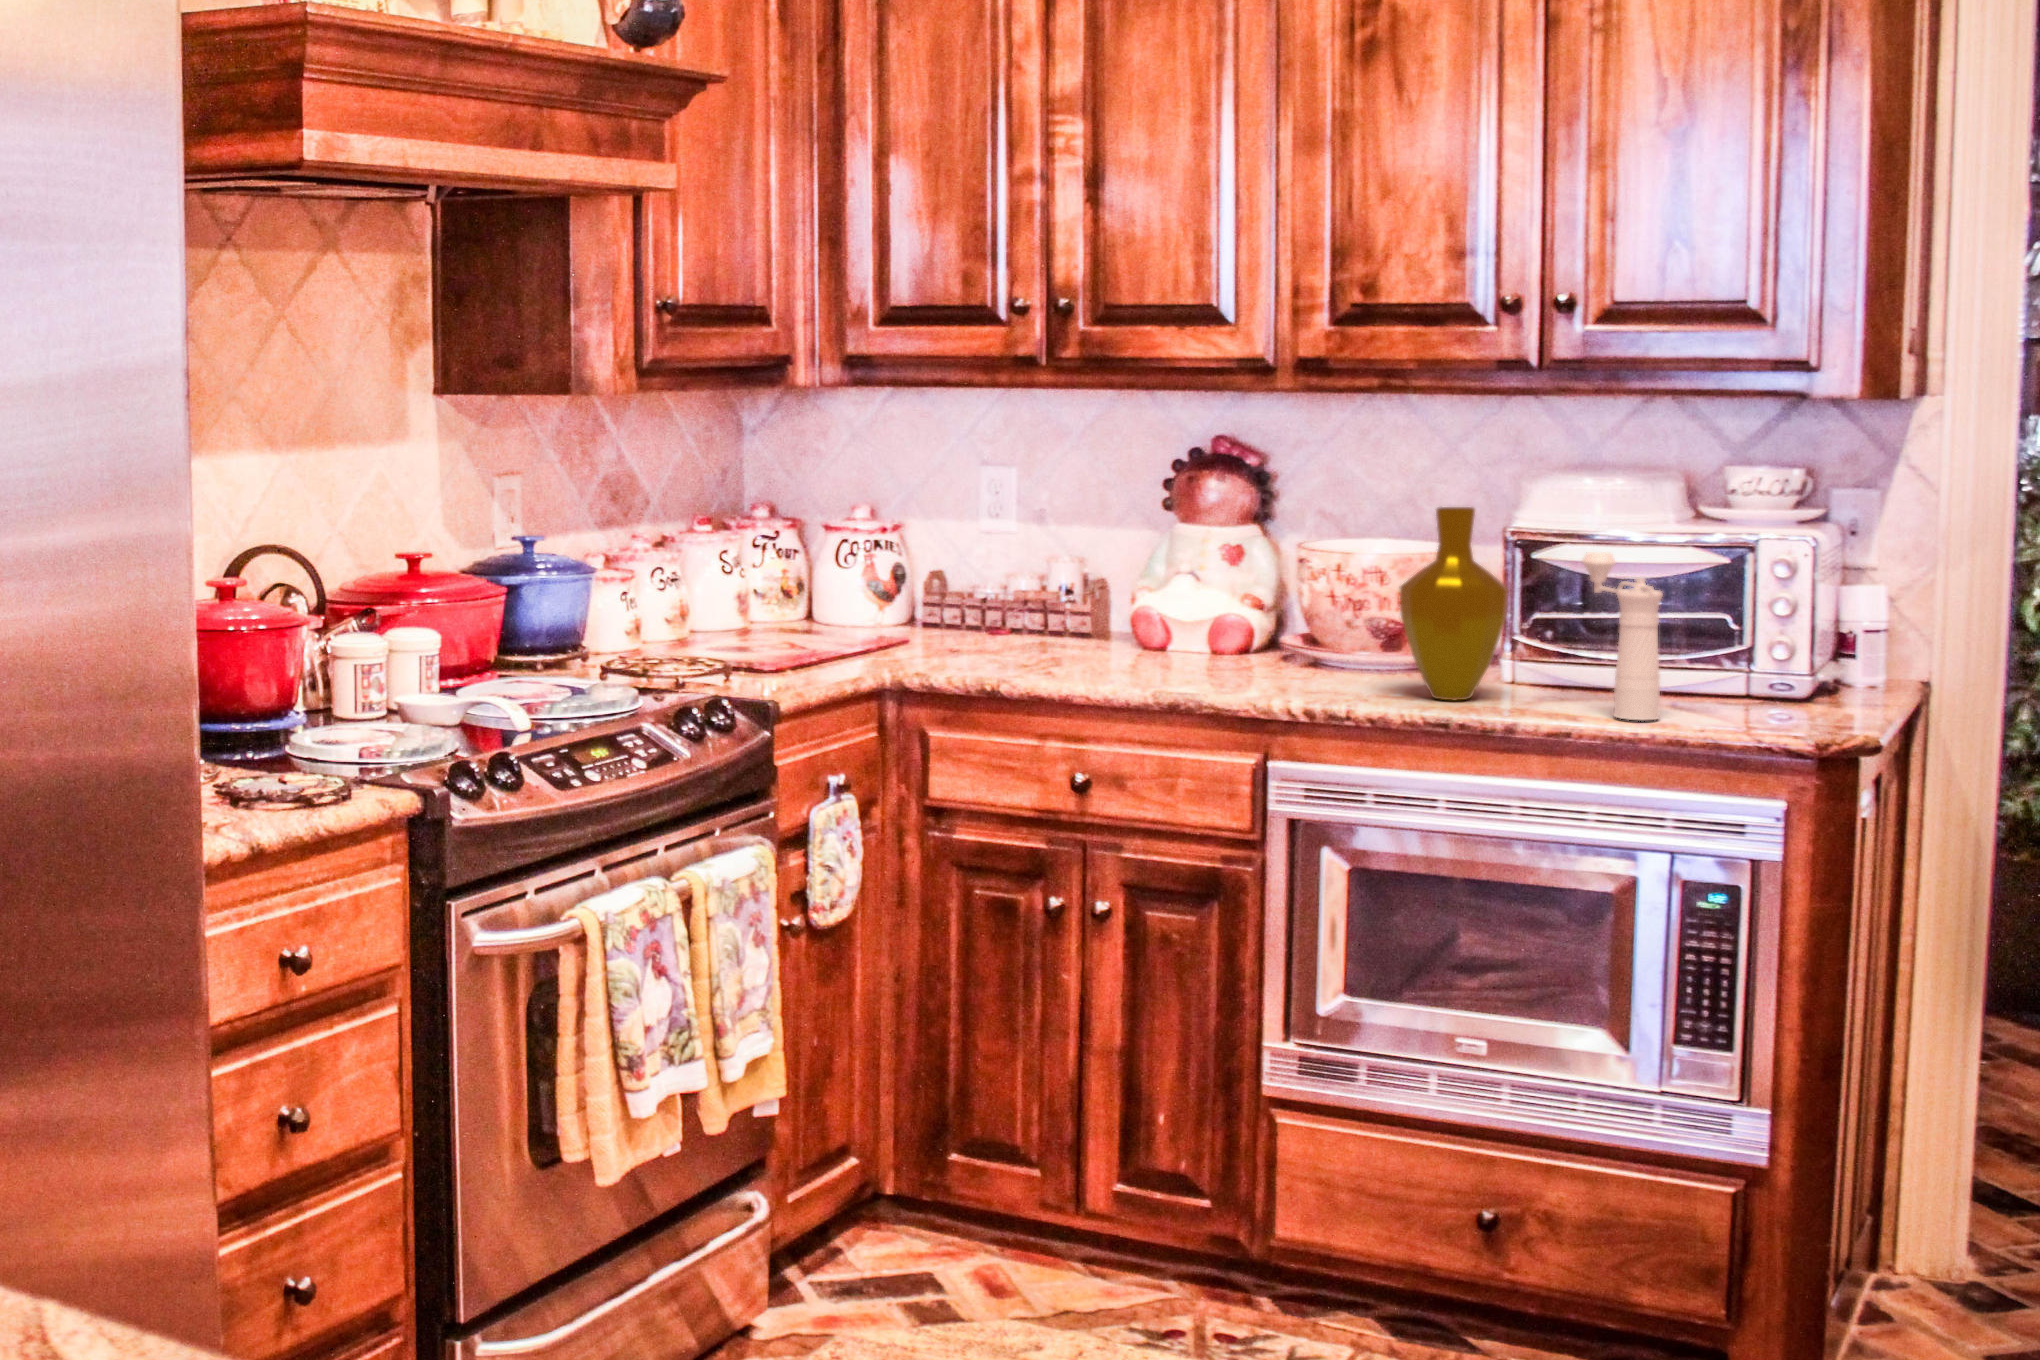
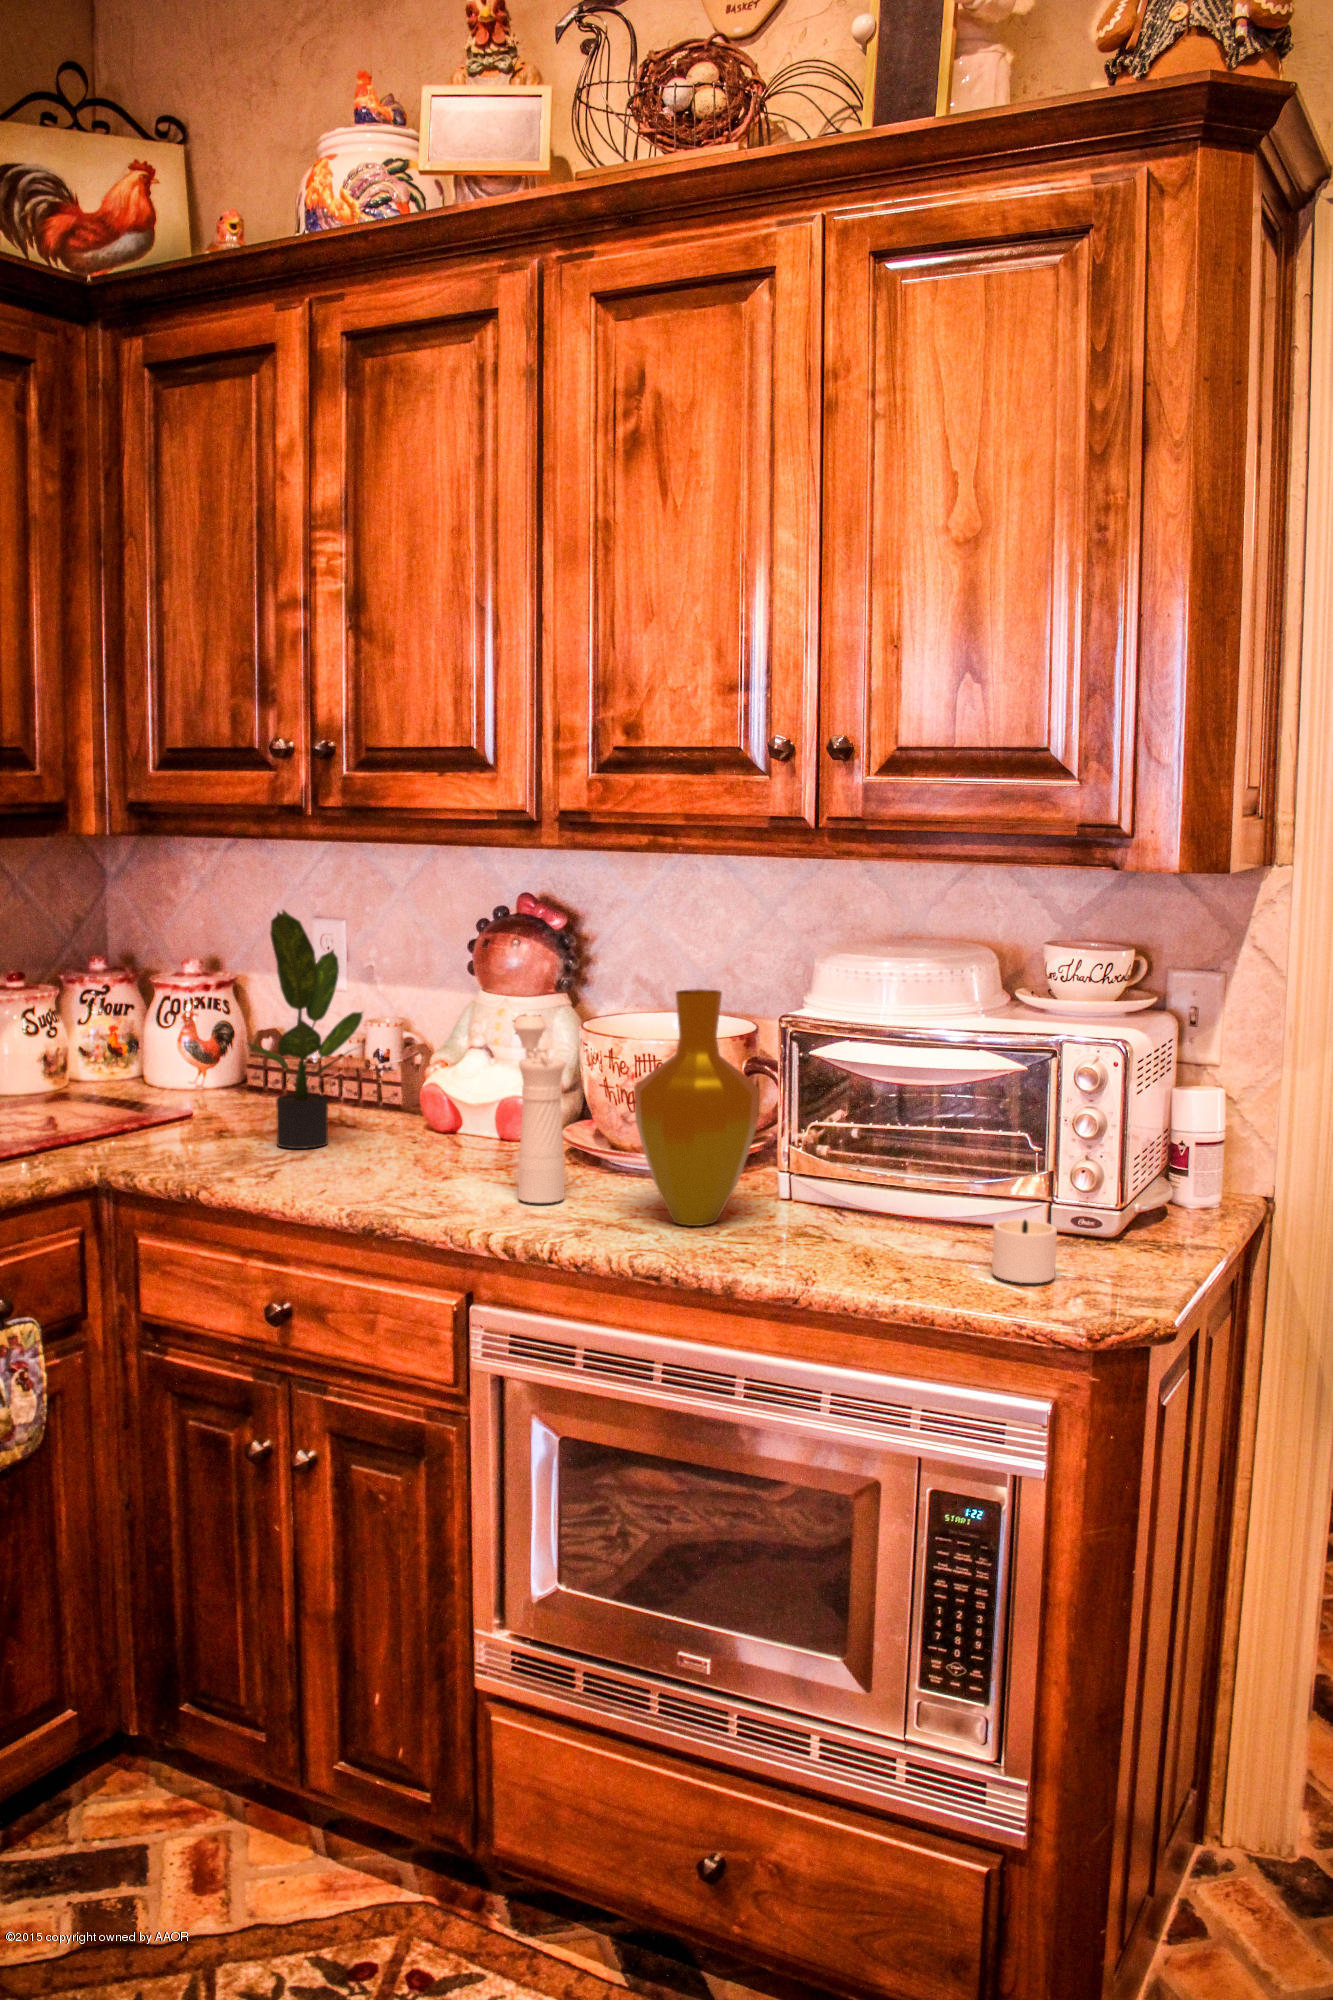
potted plant: none [987,448,1107,659] -> present [247,910,363,1149]
pepper mill: present [1582,552,1663,720] -> present [513,1015,566,1203]
candle: none [1727,679,1805,727] -> present [992,1219,1057,1283]

